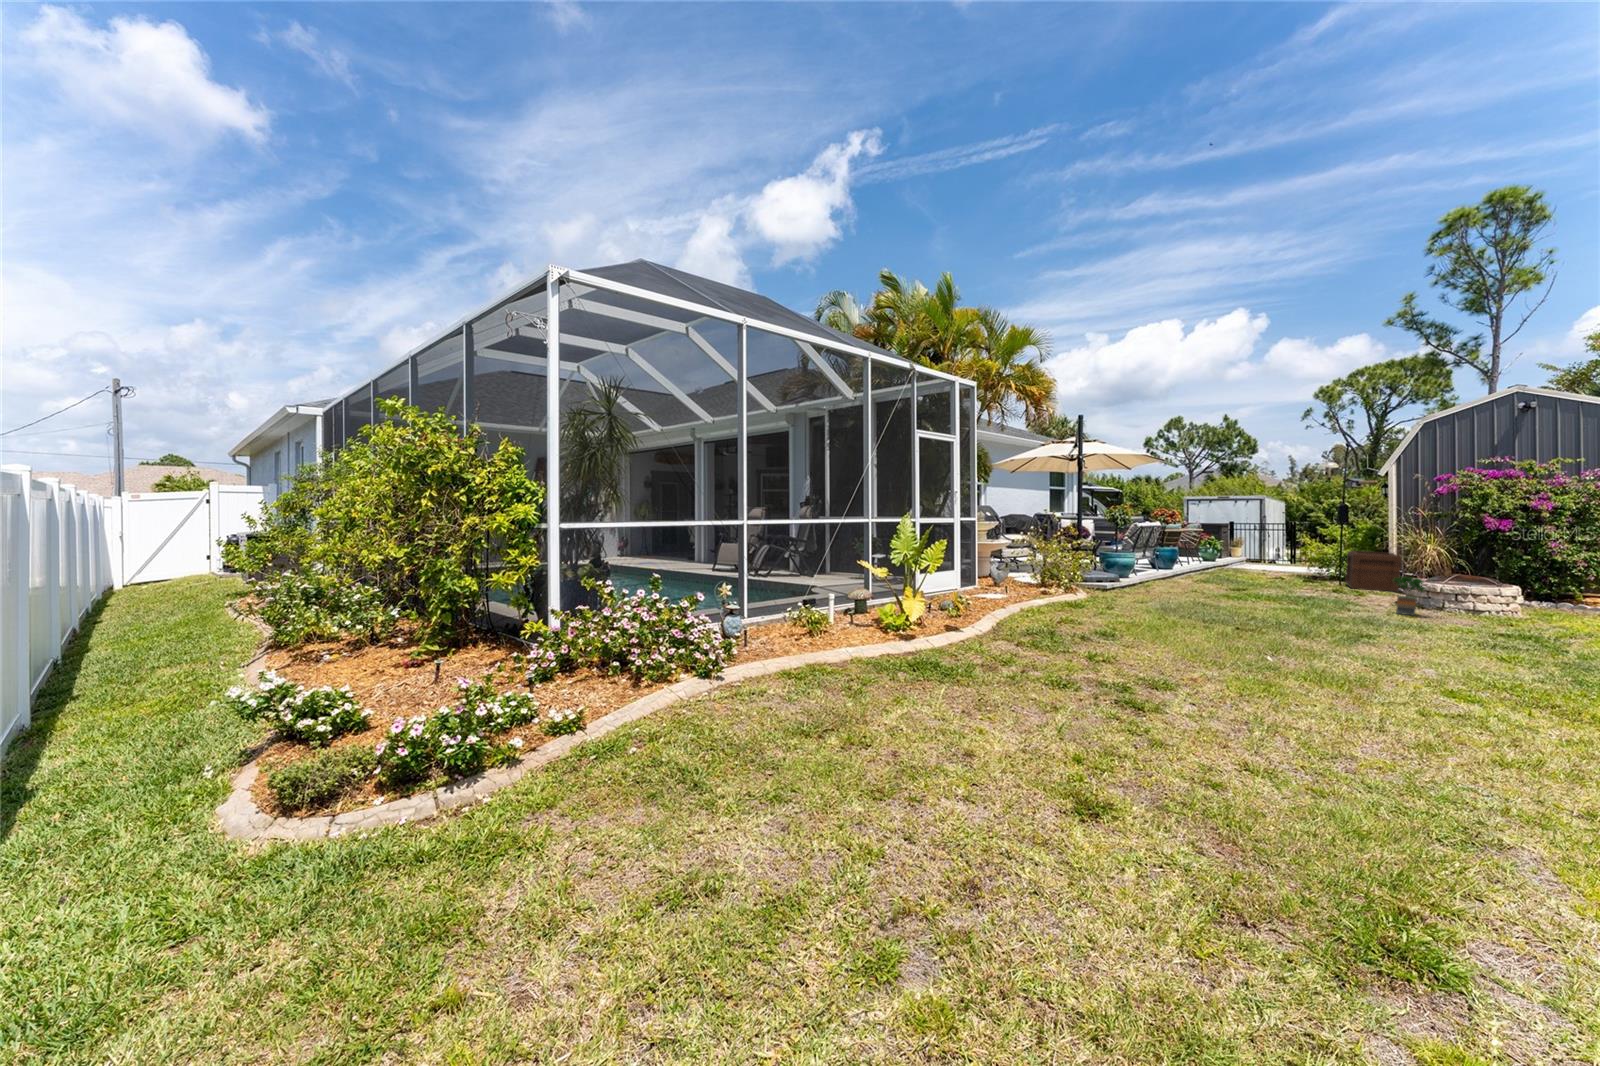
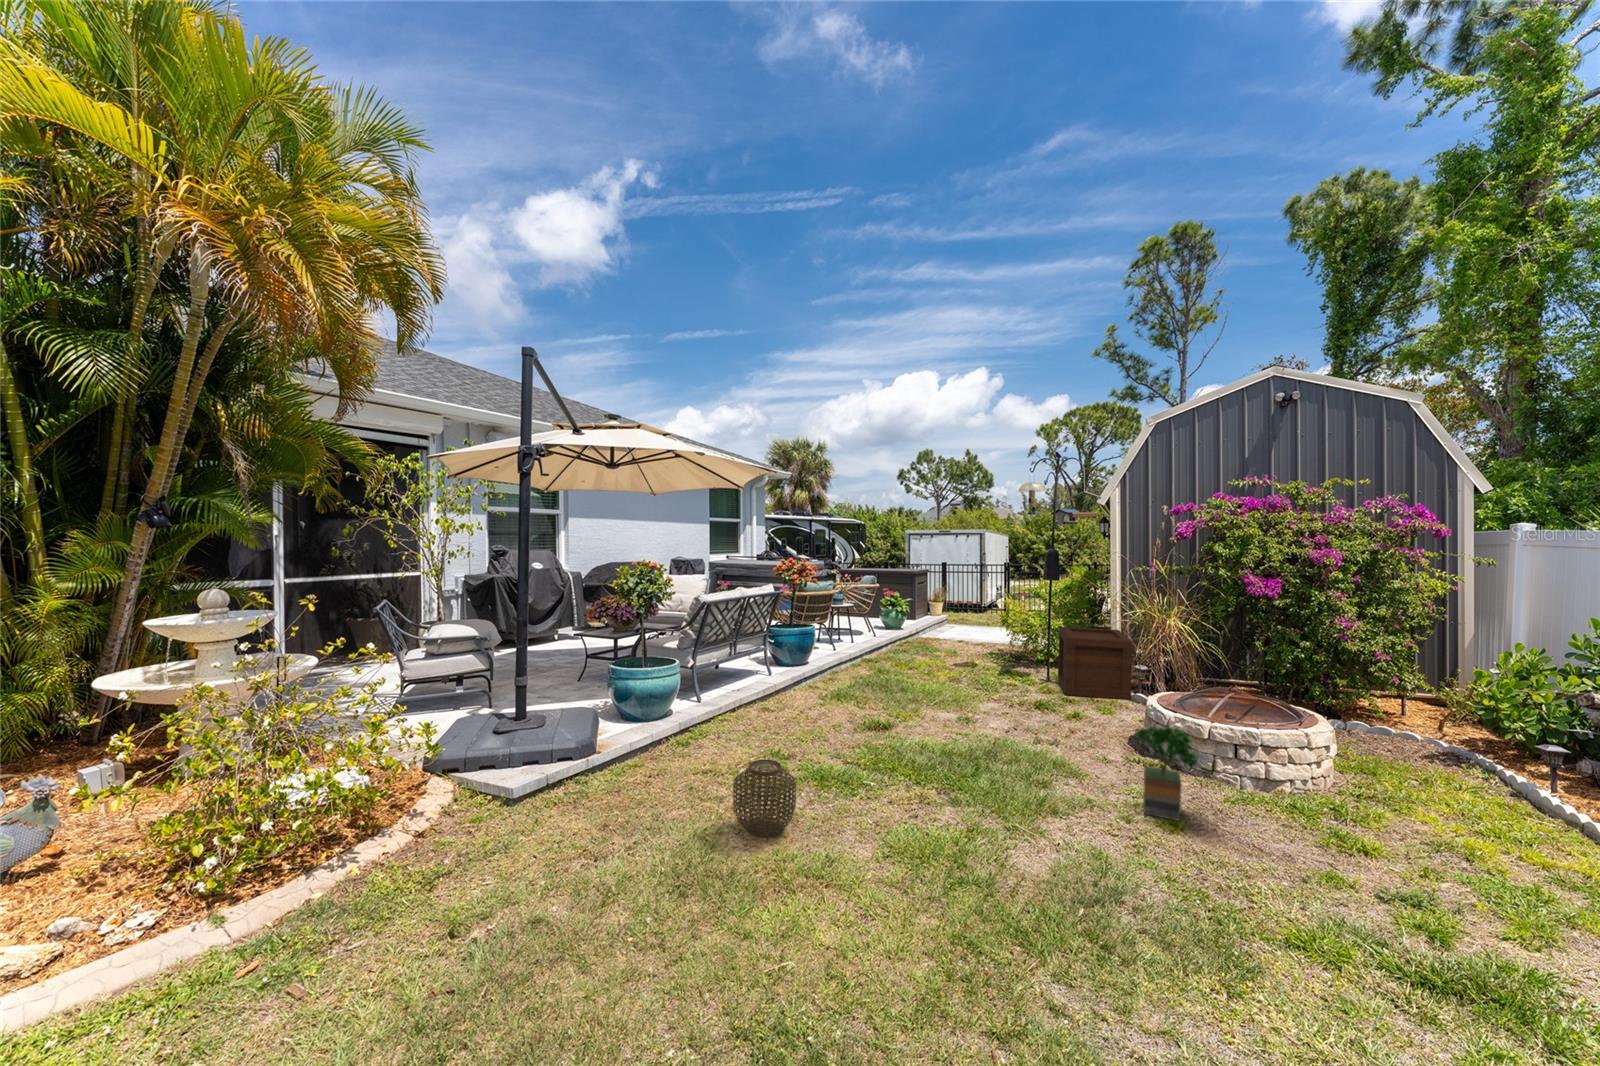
woven basket: none [1198,581,1227,608] -> present [733,760,796,838]

